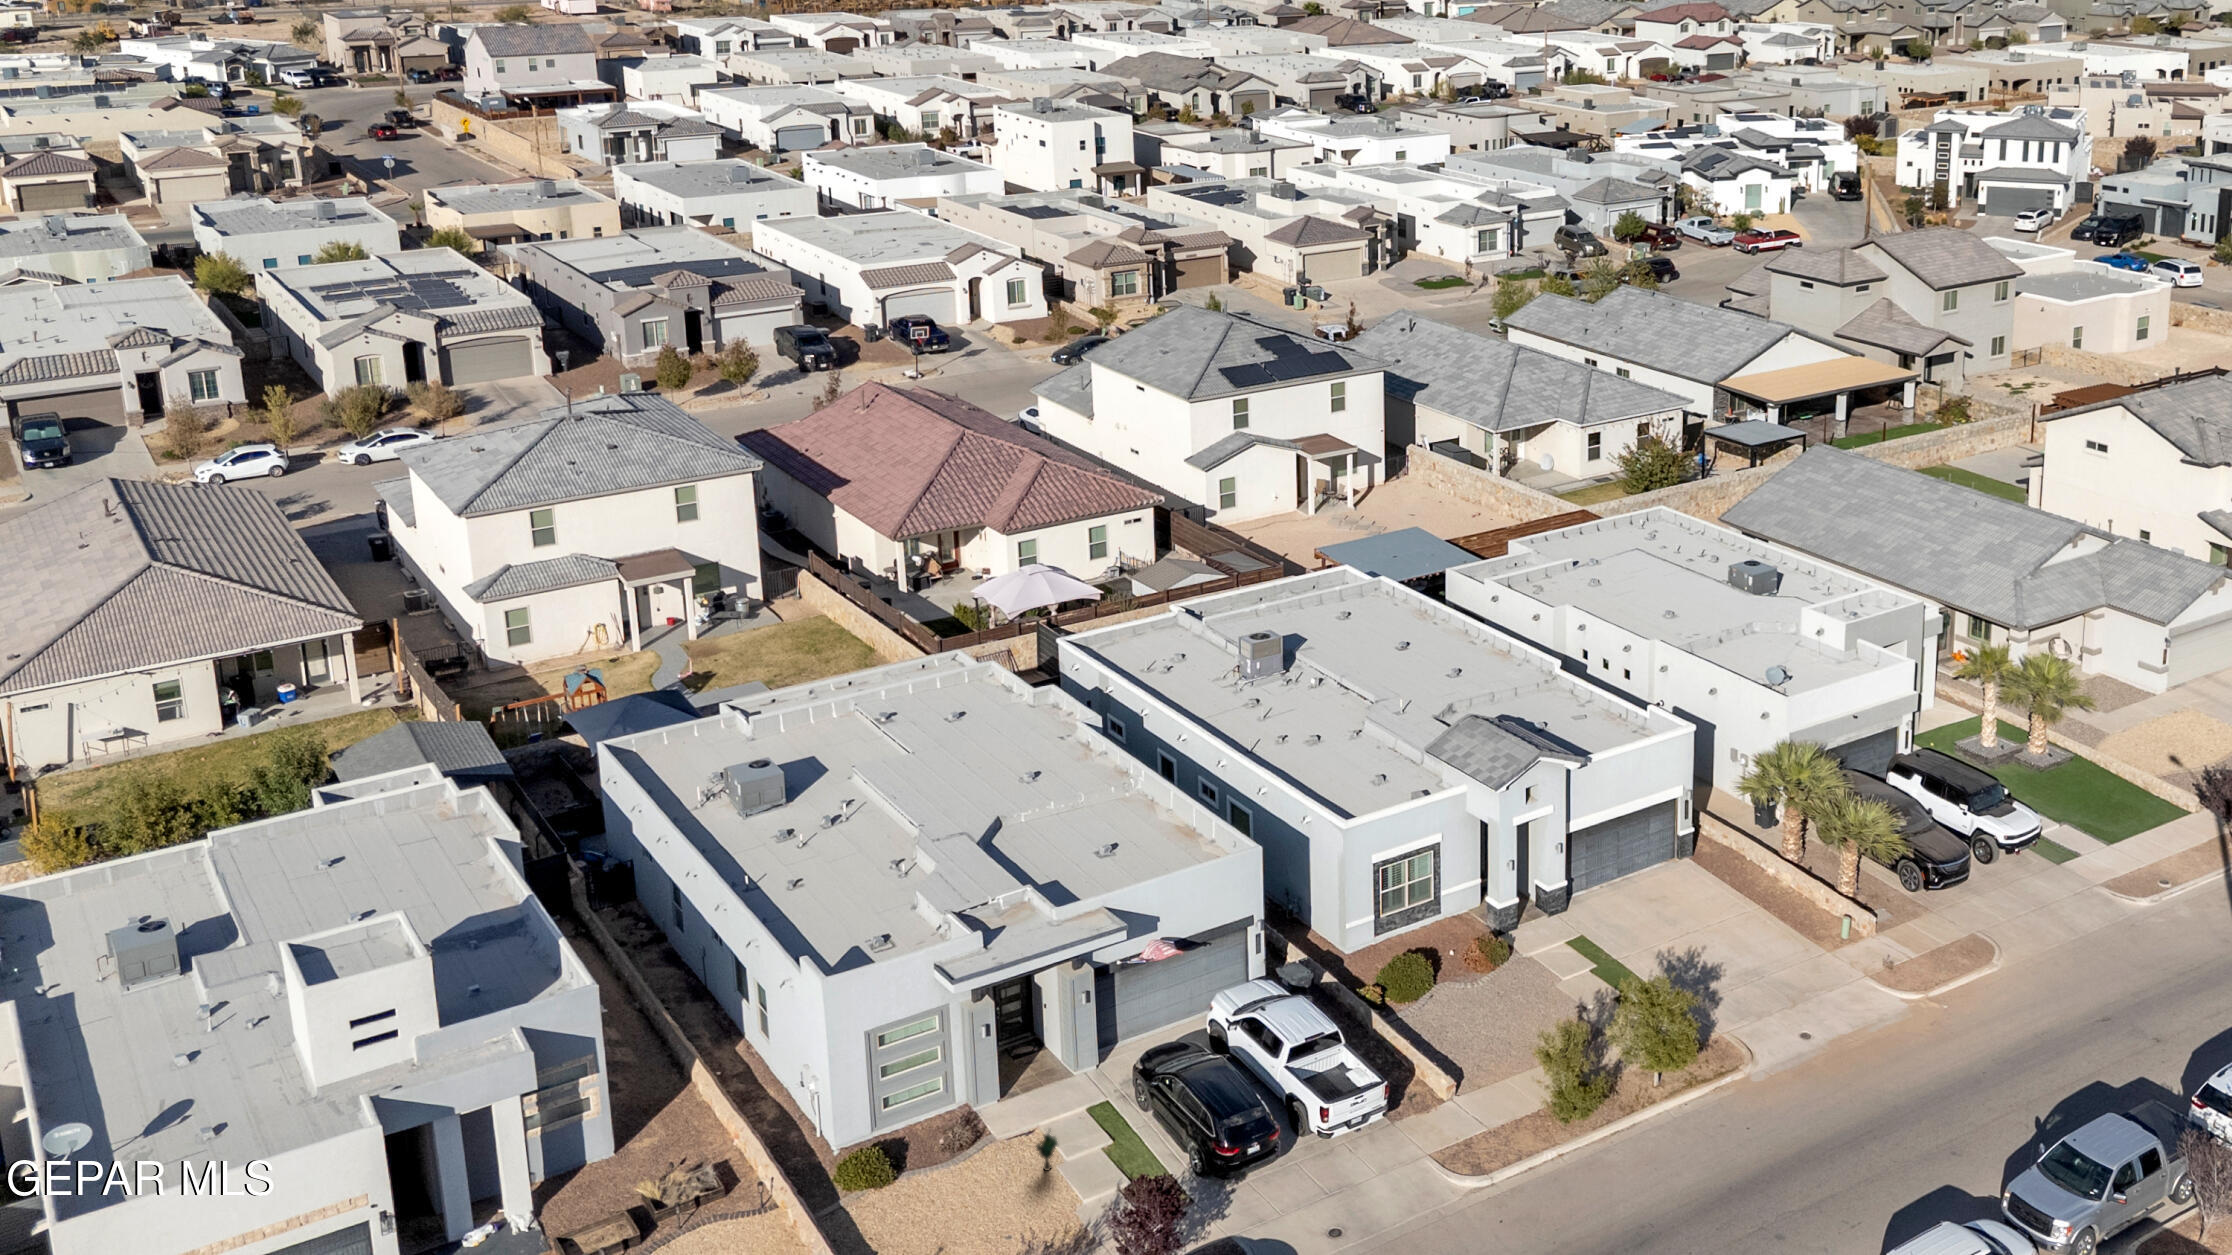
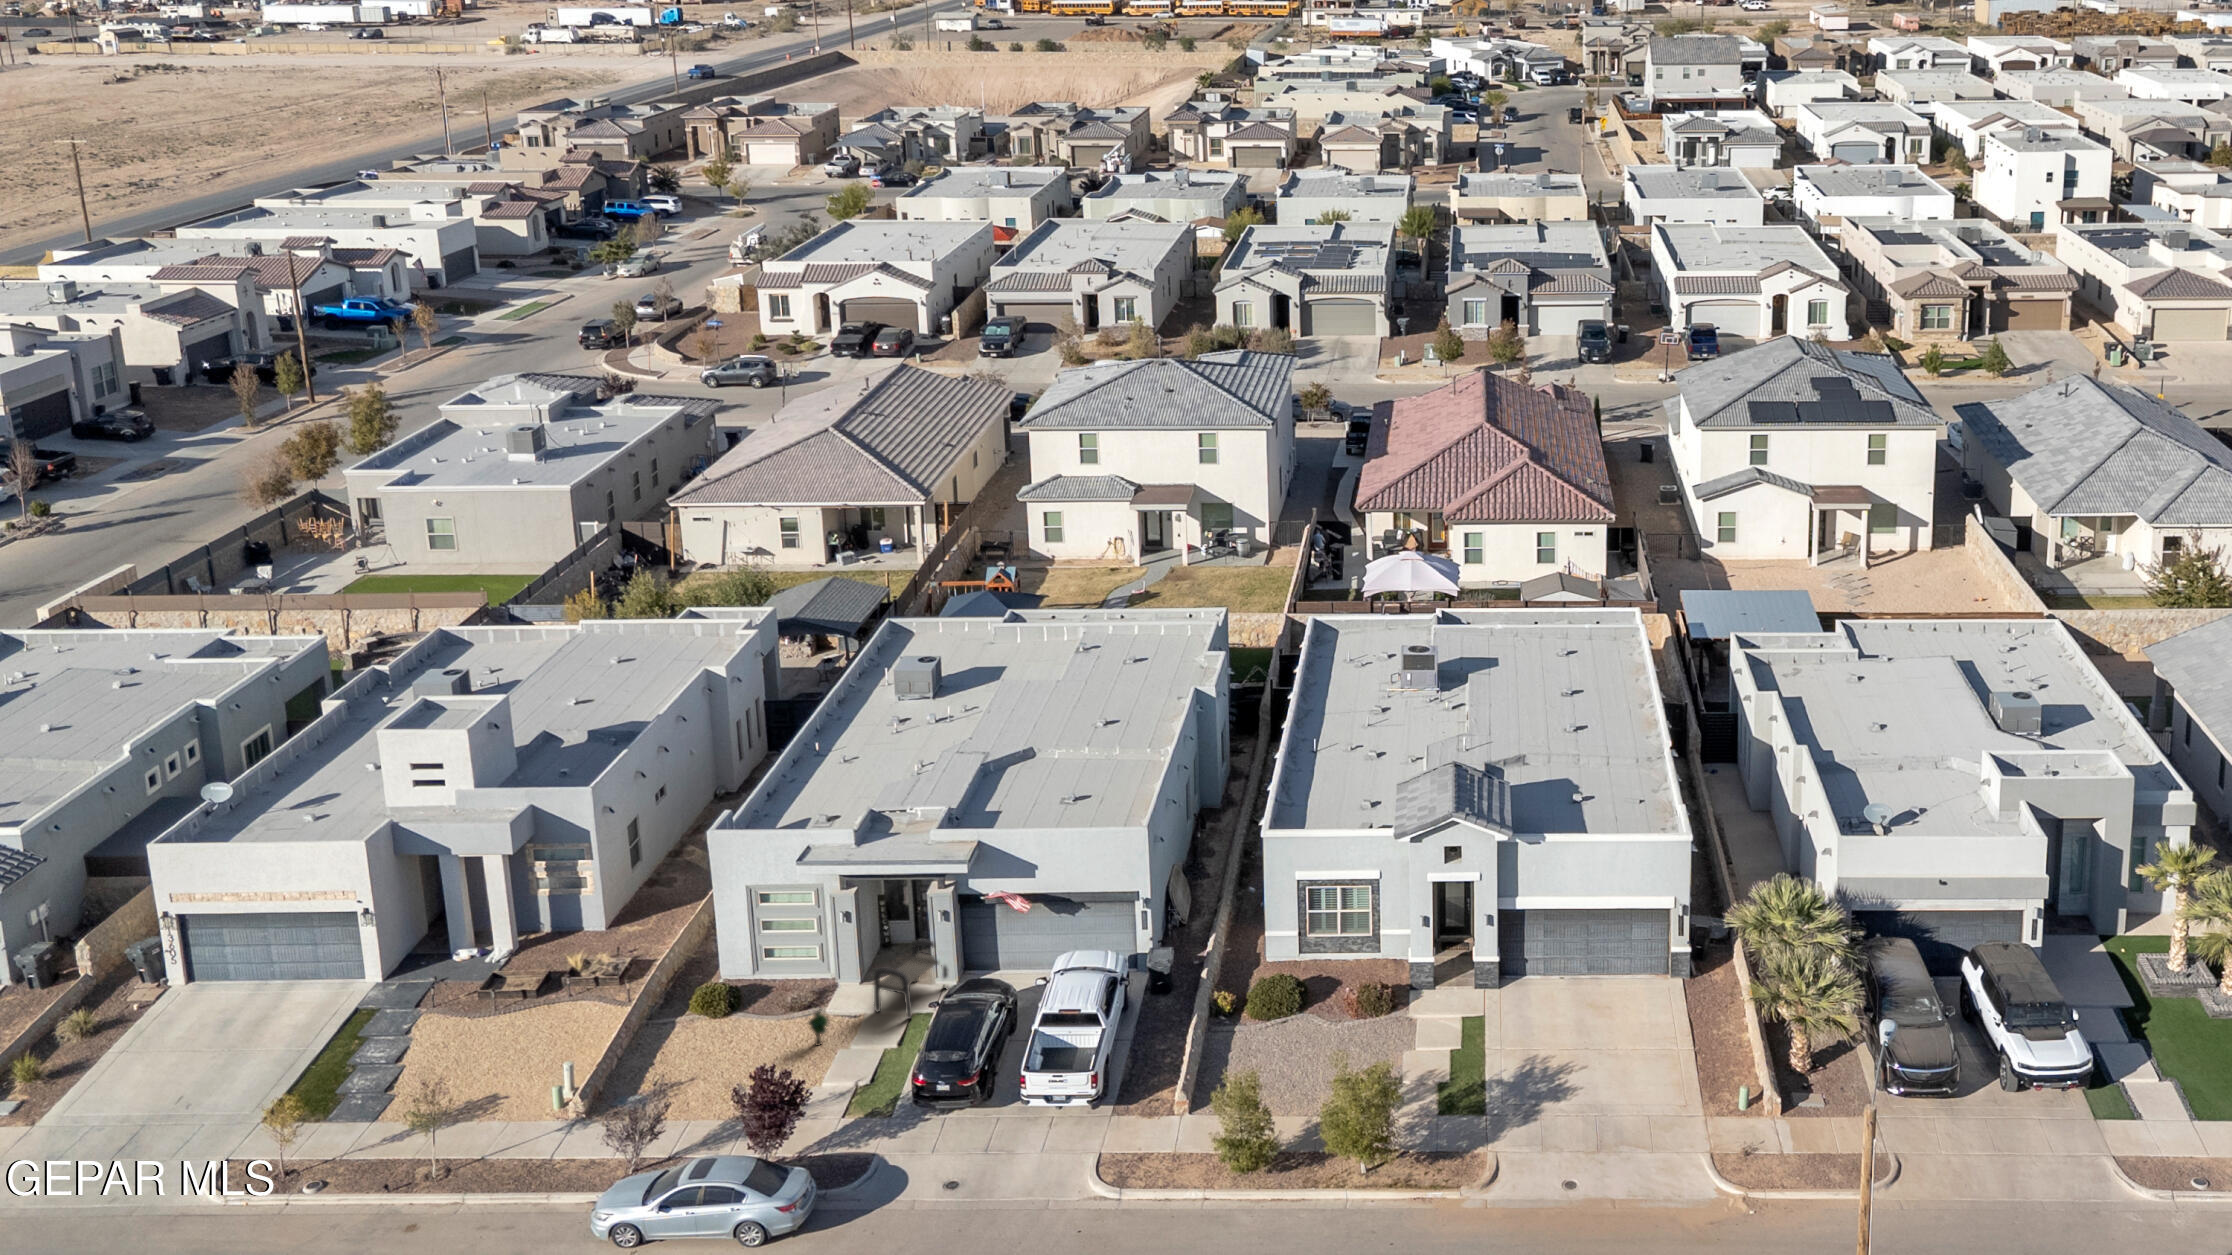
bench: none [1054,1033,1107,1121] -> present [874,939,949,1019]

